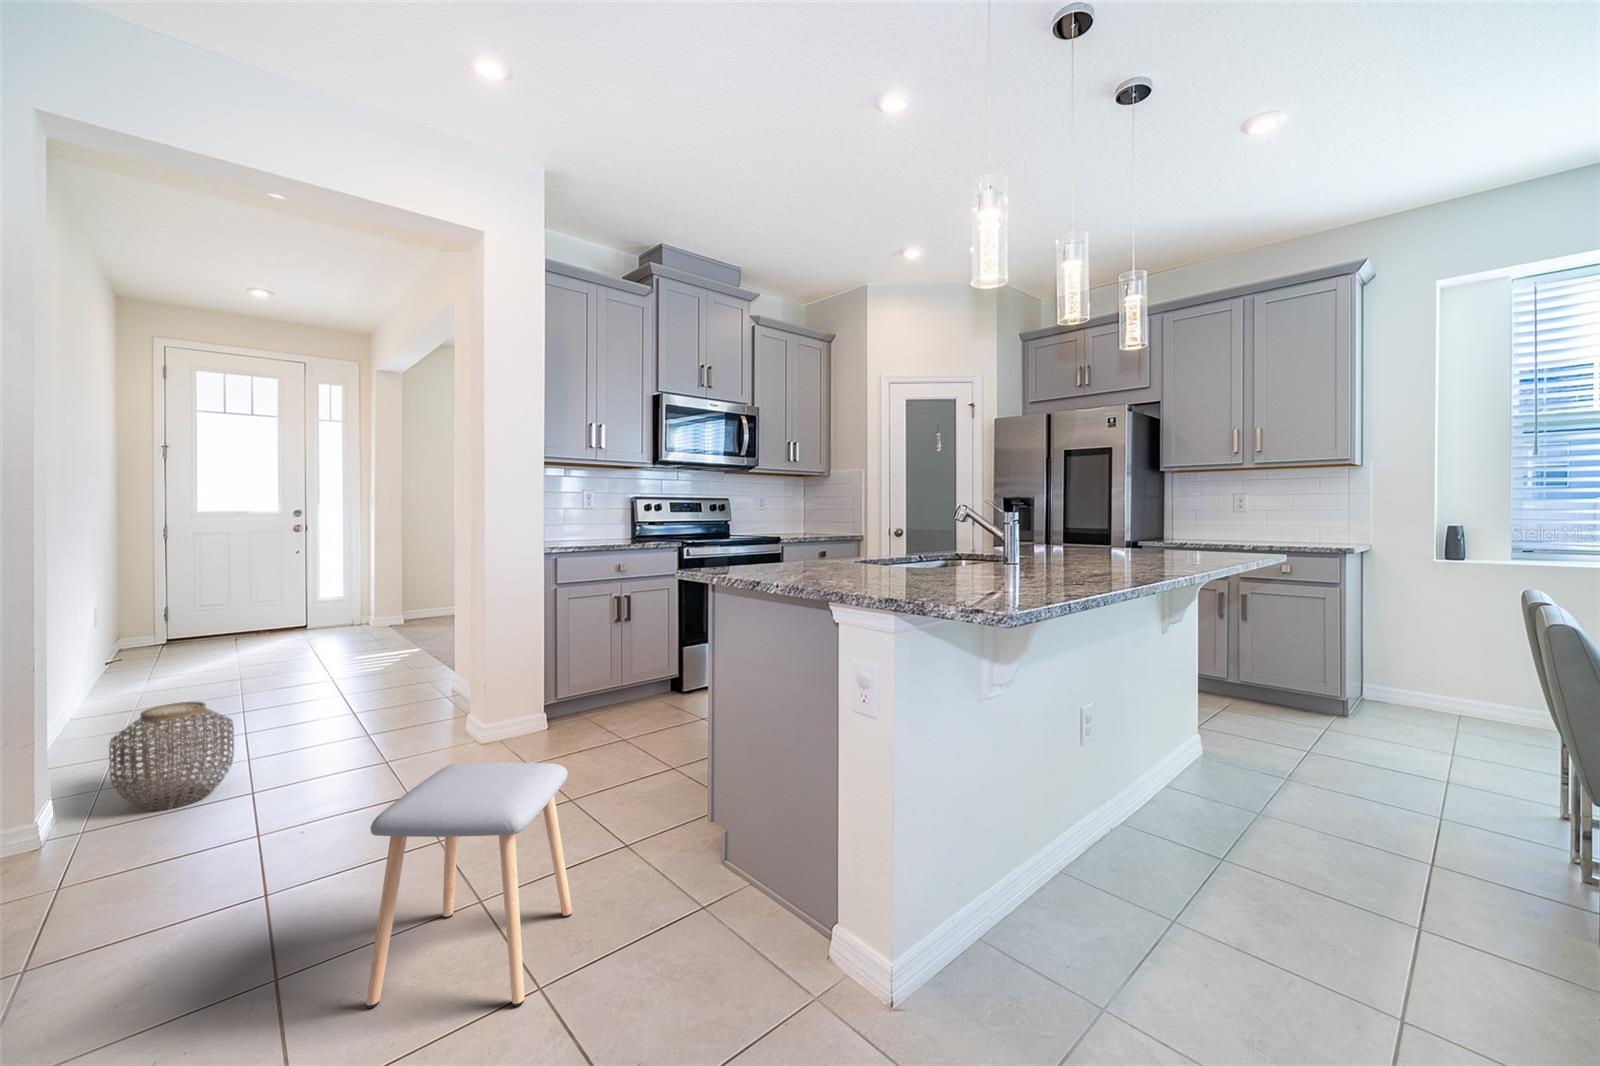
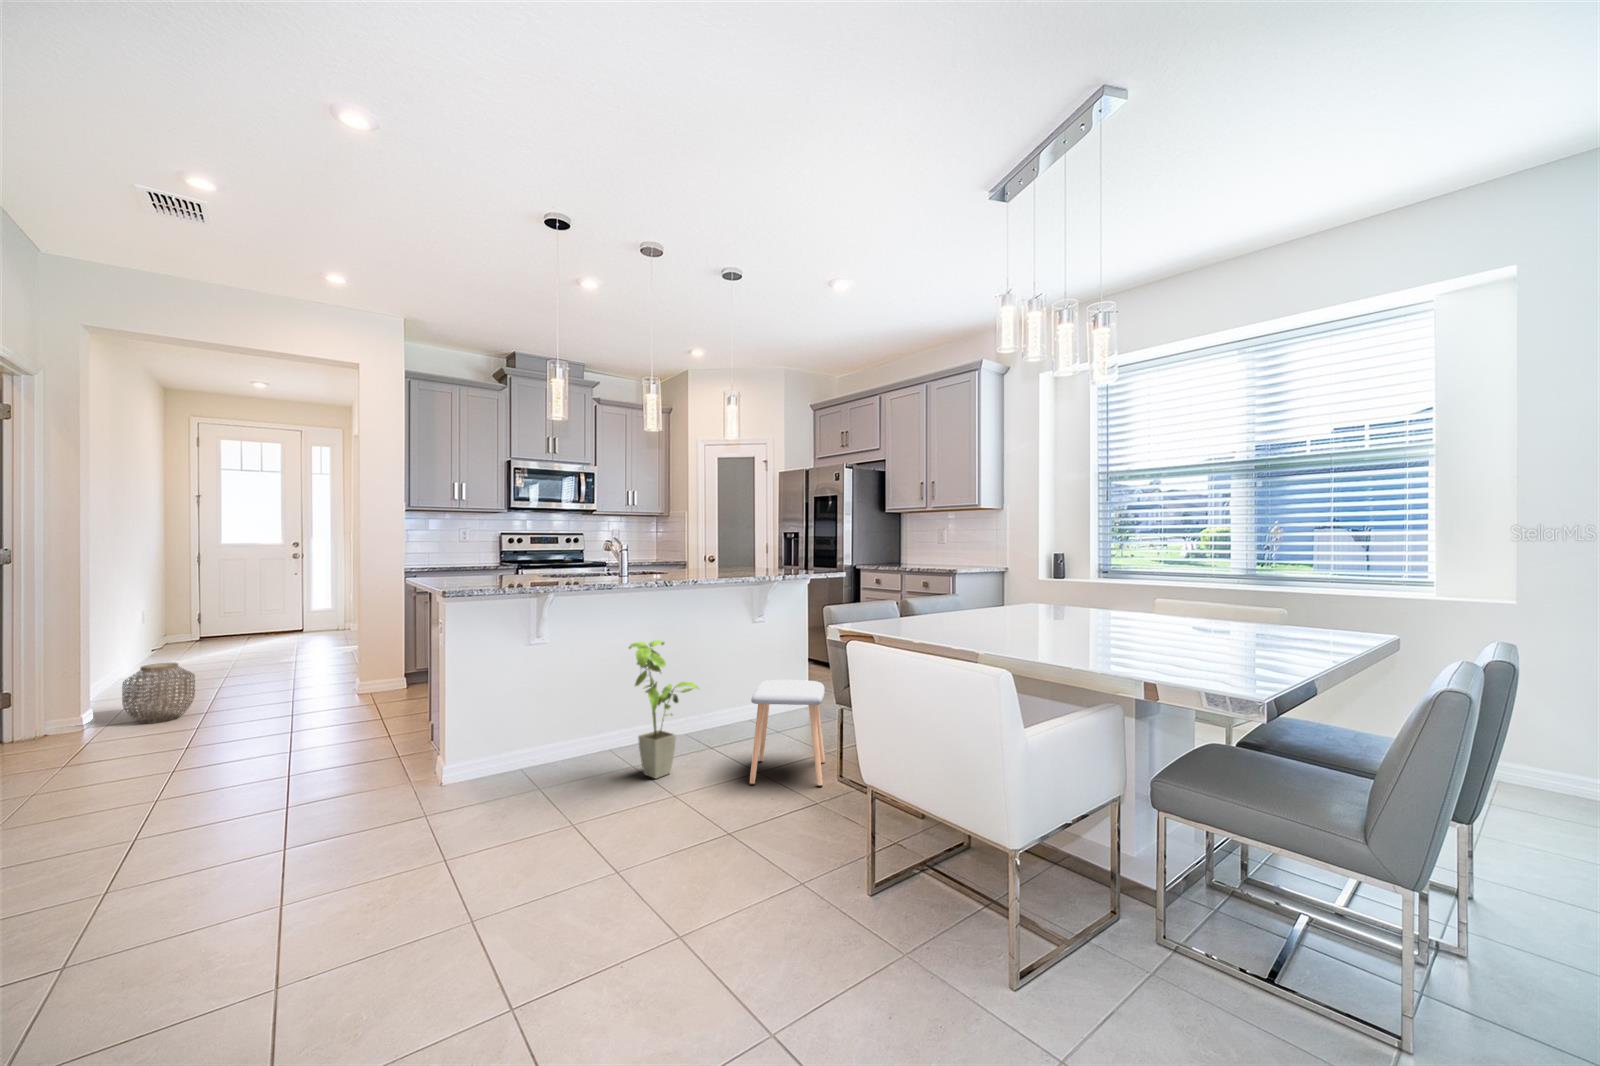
house plant: none [1160,674,1317,927] -> present [629,640,698,778]
stool: present [366,762,572,1008] -> present [750,680,825,787]

